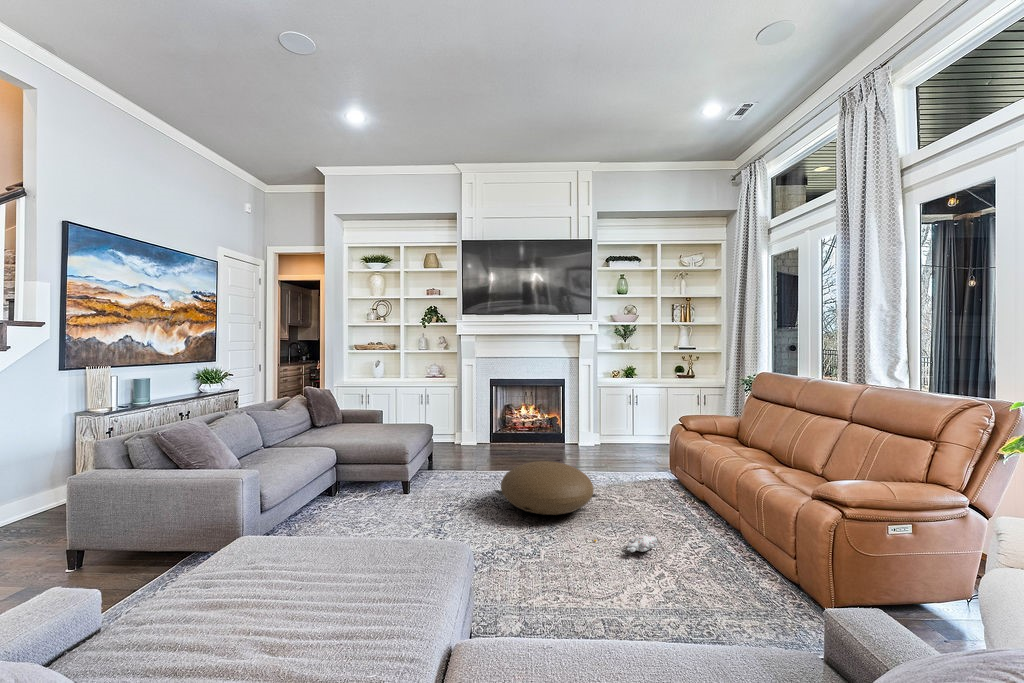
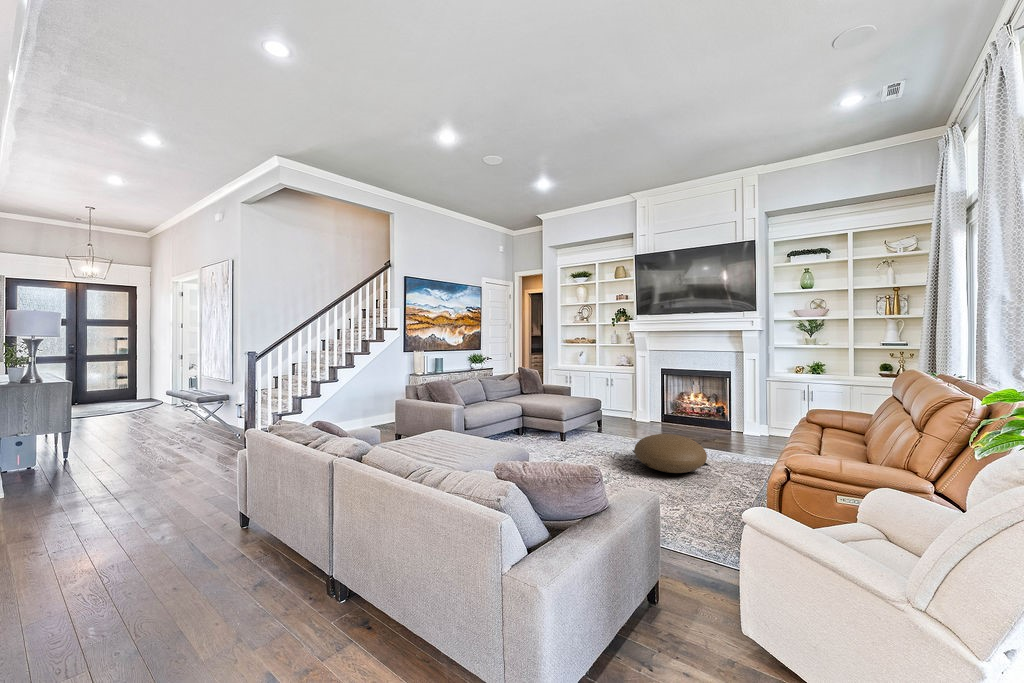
plush toy: present [594,536,658,552] -> none [687,492,734,506]

